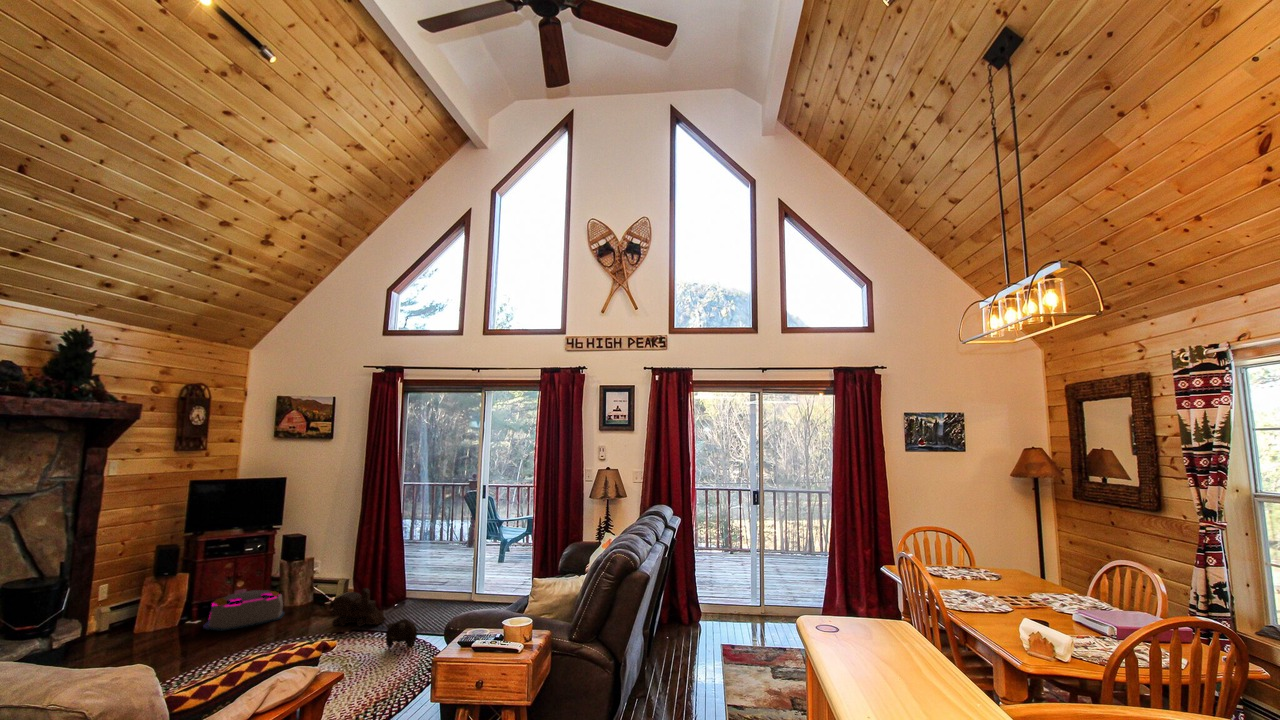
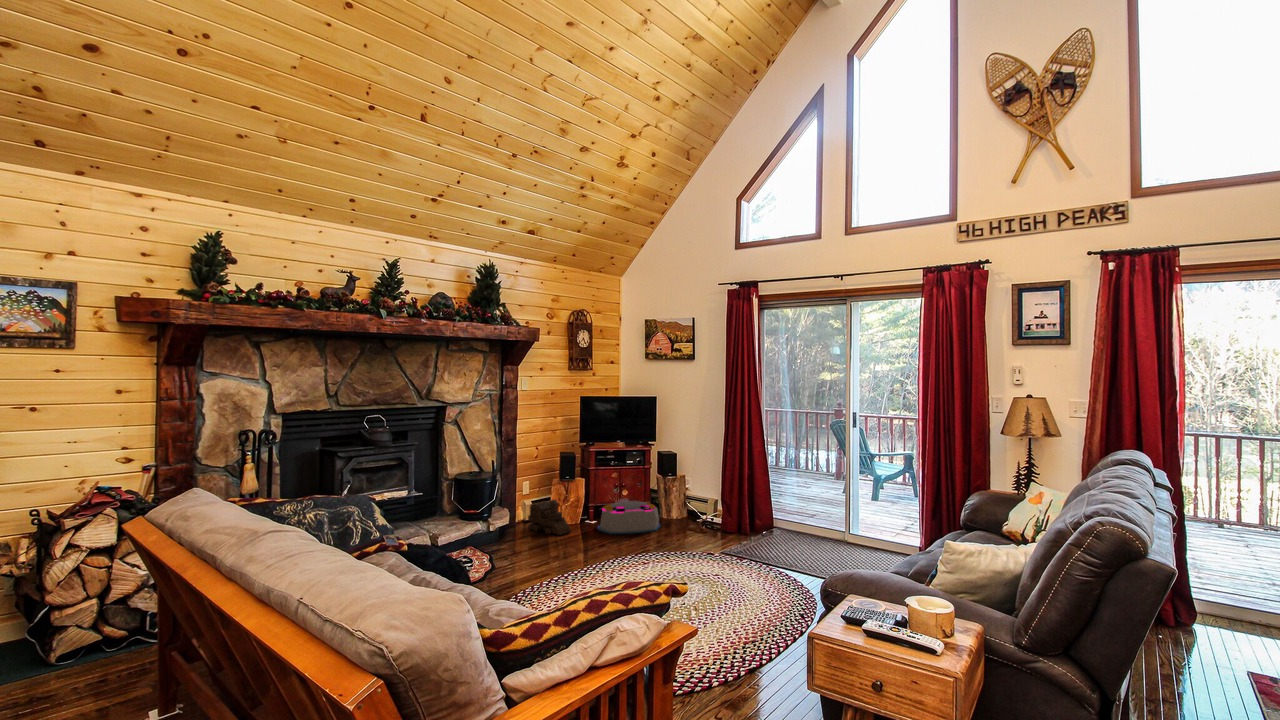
toy train: present [331,588,386,626] -> present [528,500,572,535]
plush toy: present [386,619,417,648] -> none [752,552,785,585]

